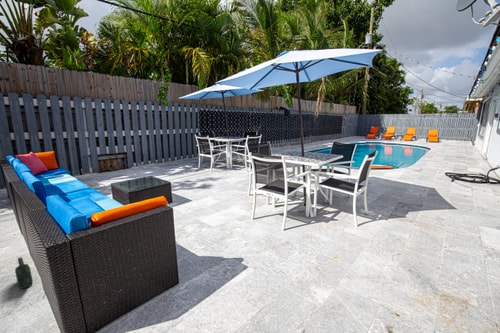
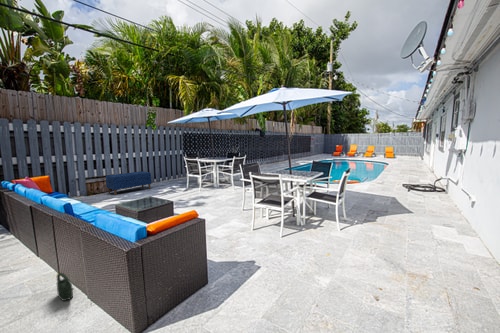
bench: none [118,150,164,173] -> present [106,171,151,195]

